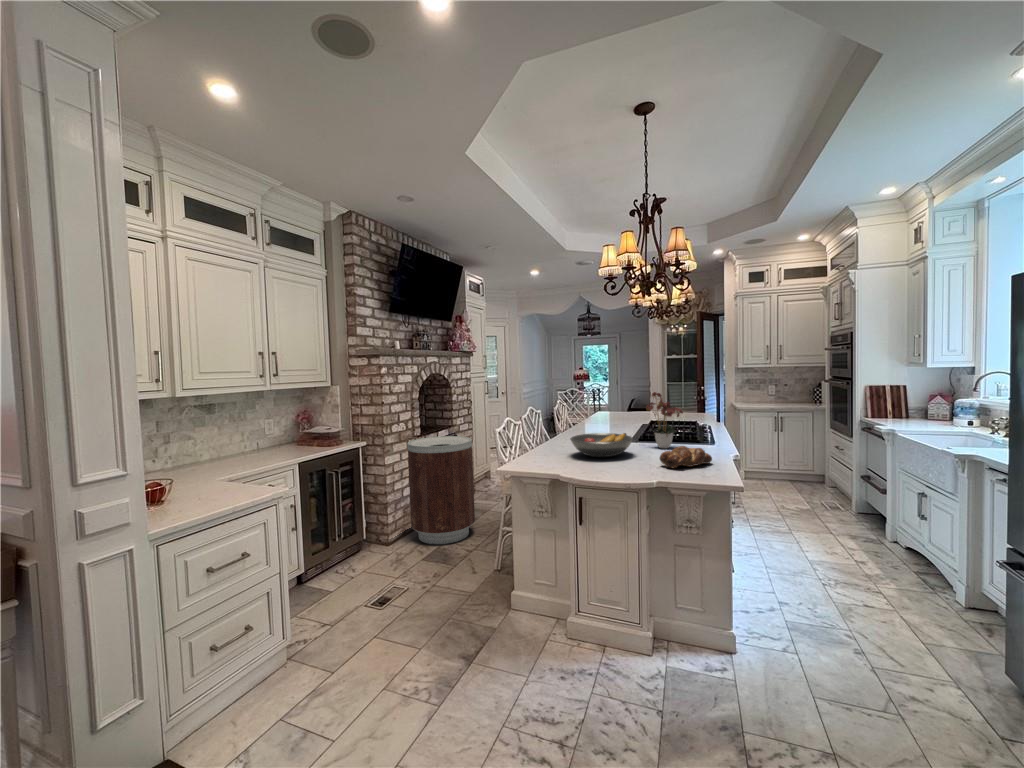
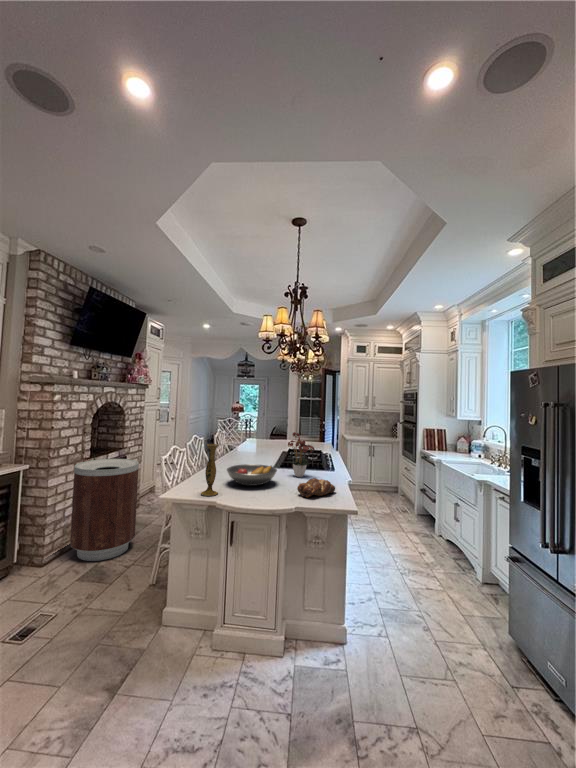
vase: none [541,407,561,466] -> present [201,444,218,496]

